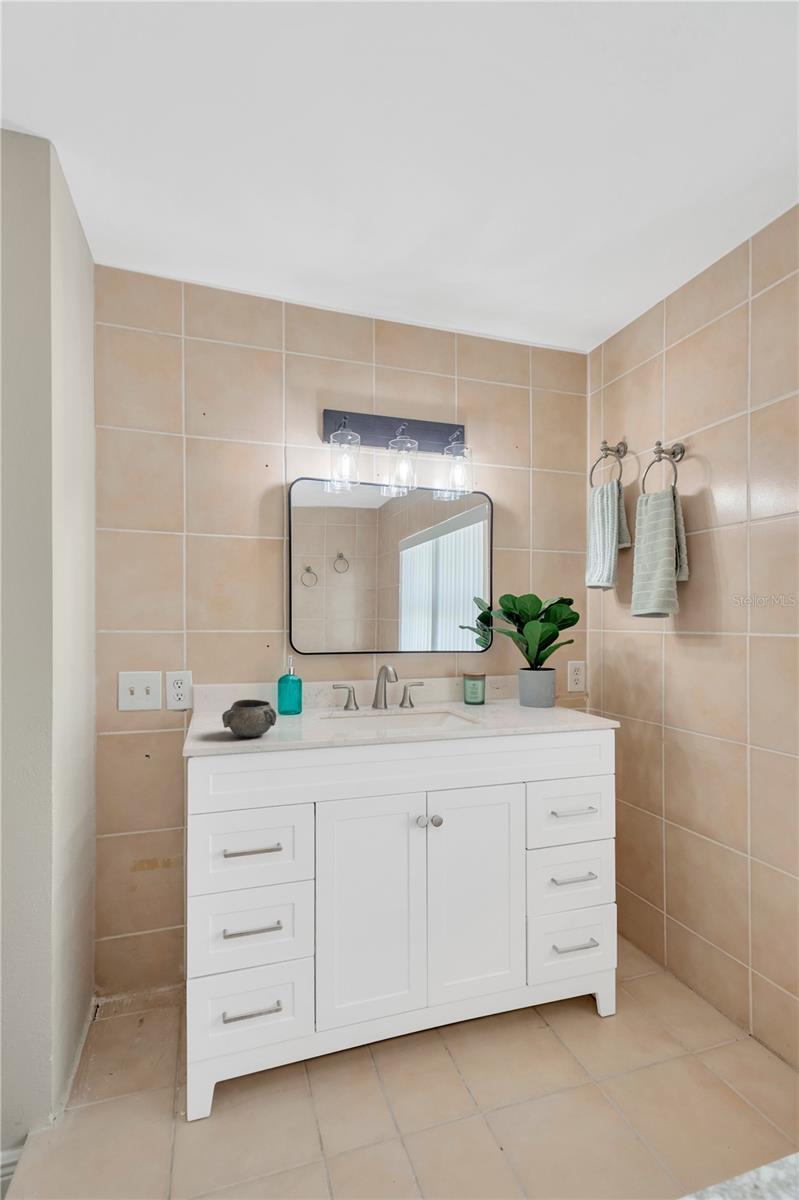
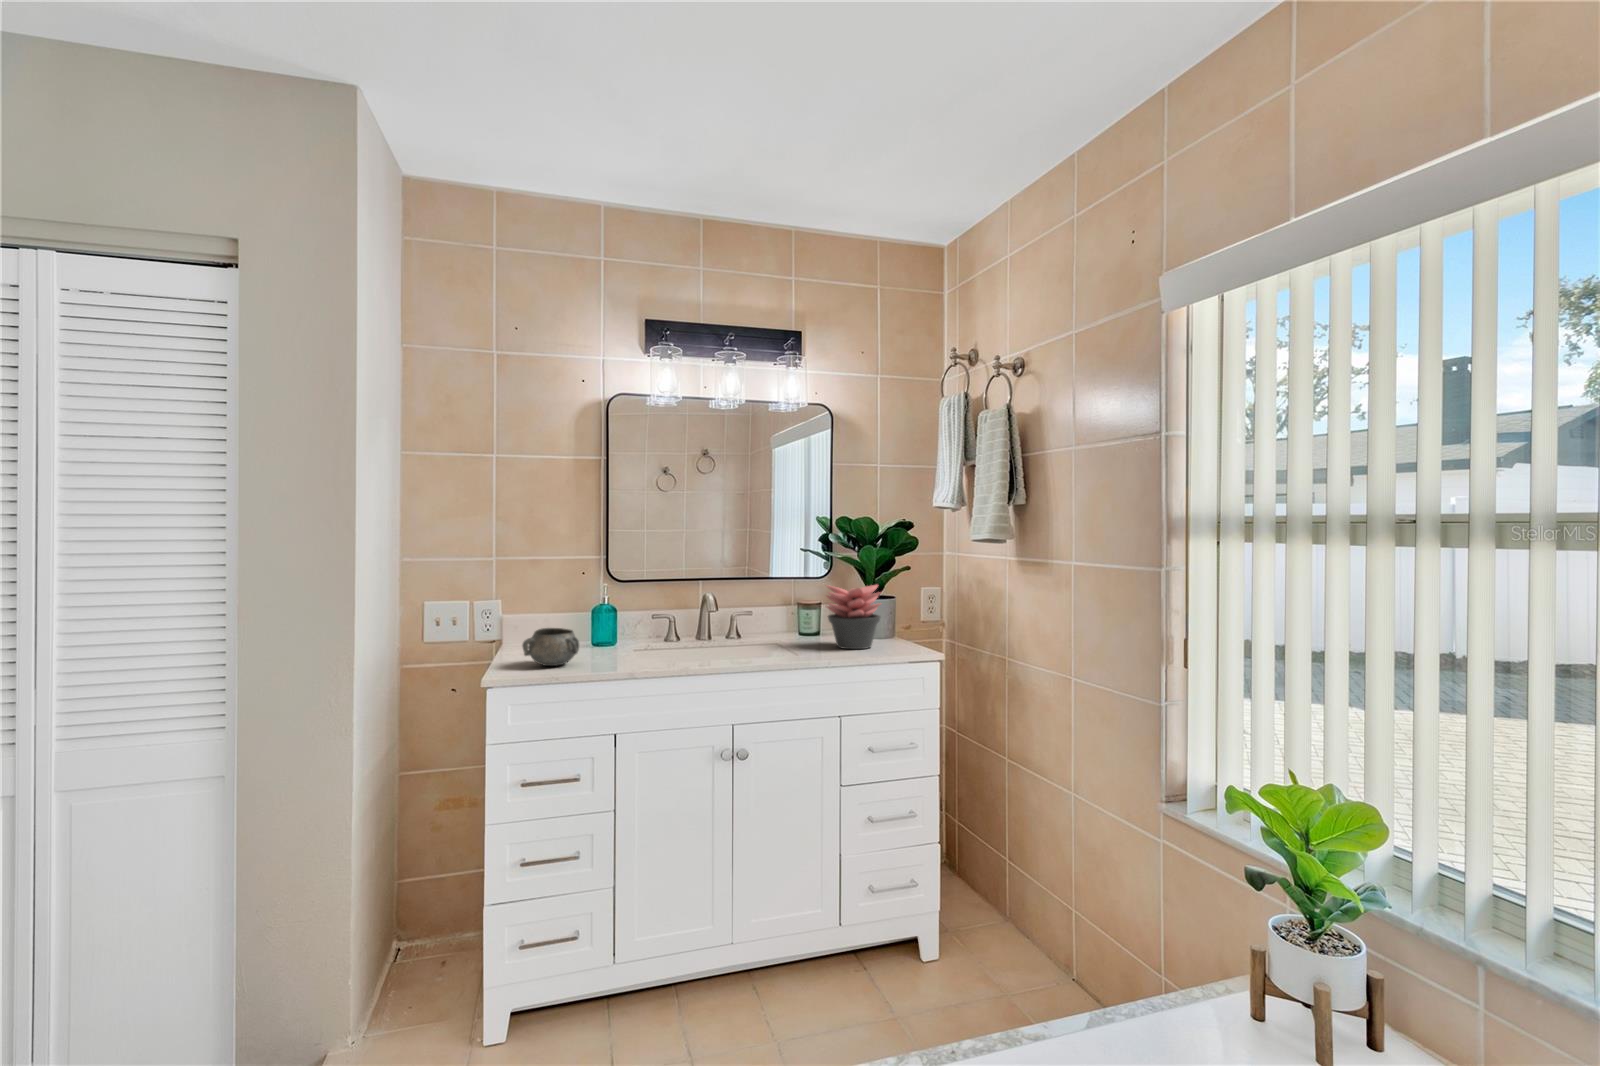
succulent plant: none [495,657,552,718] -> present [827,584,881,649]

